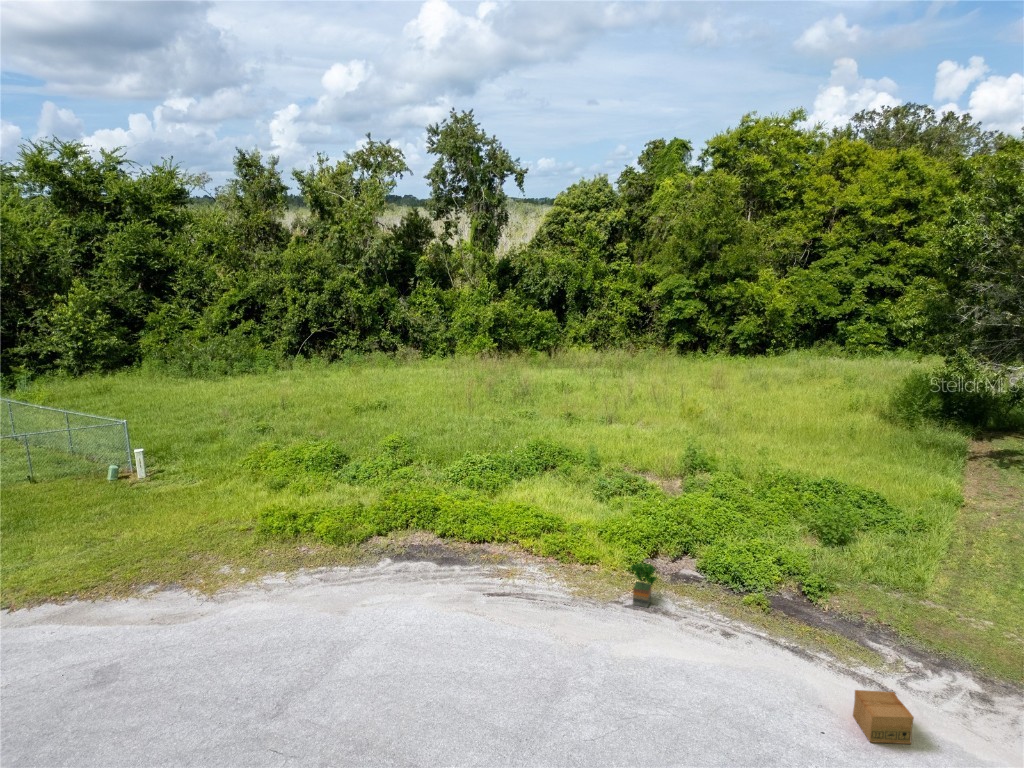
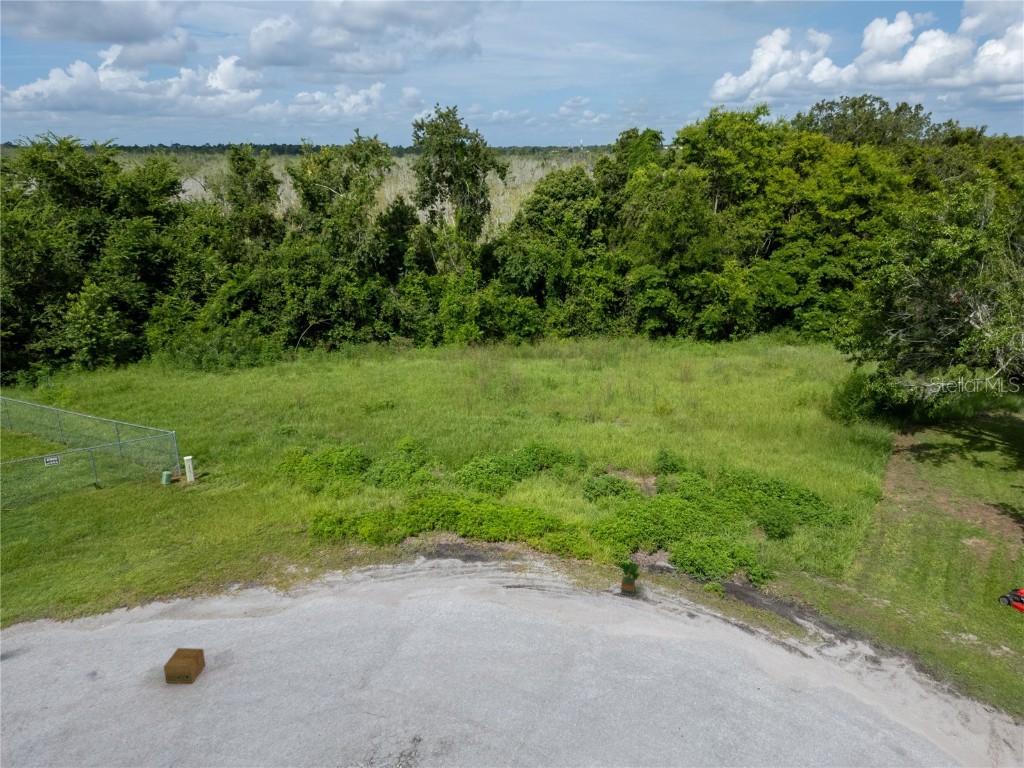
cardboard box: present [853,690,914,744] -> present [164,648,206,683]

